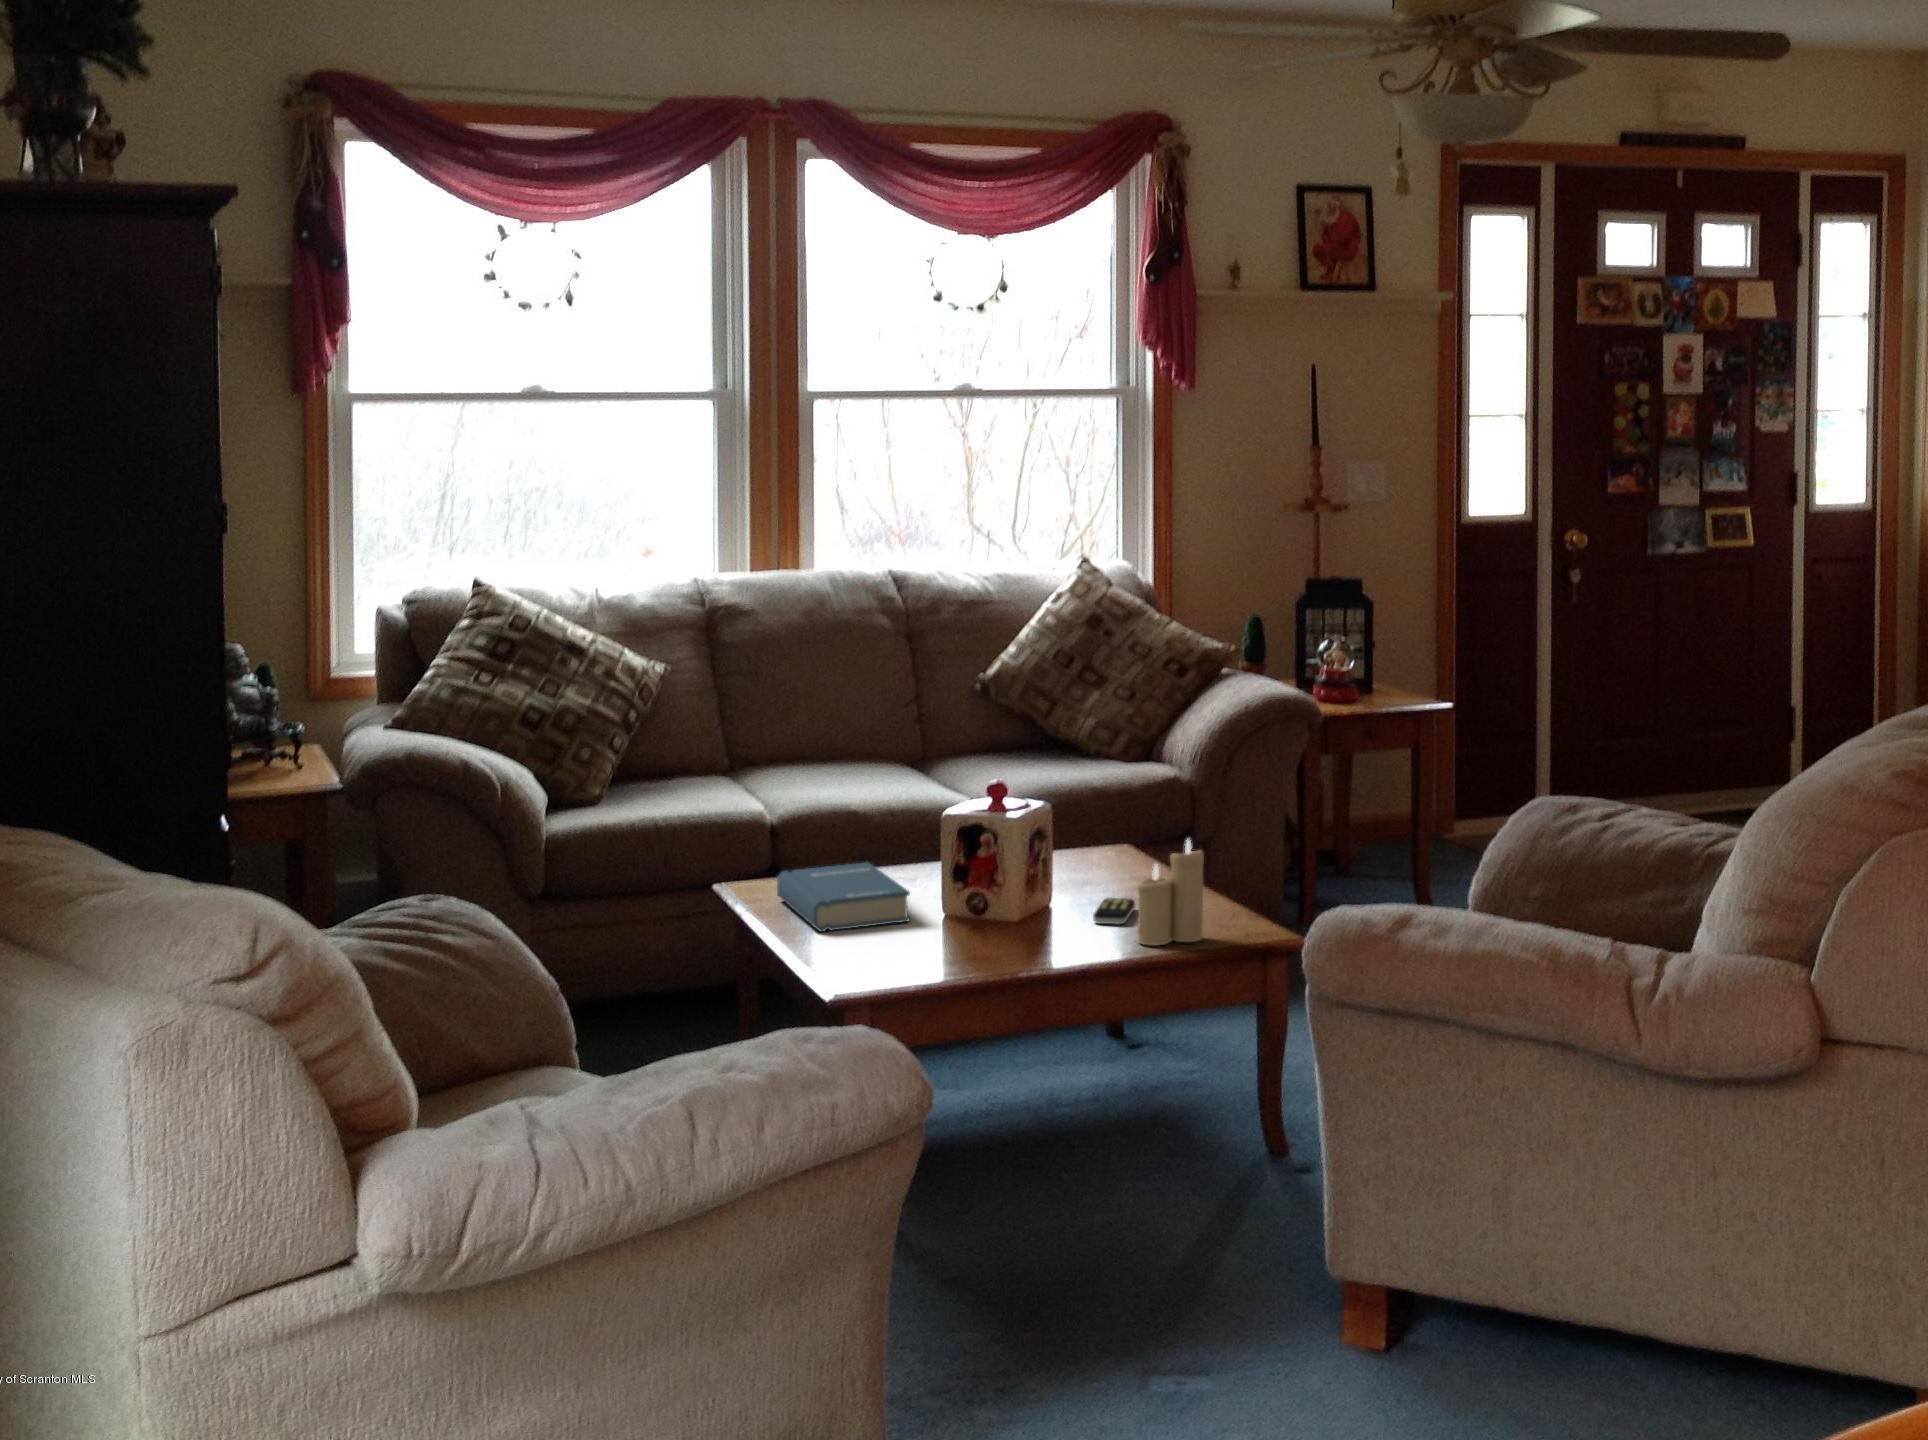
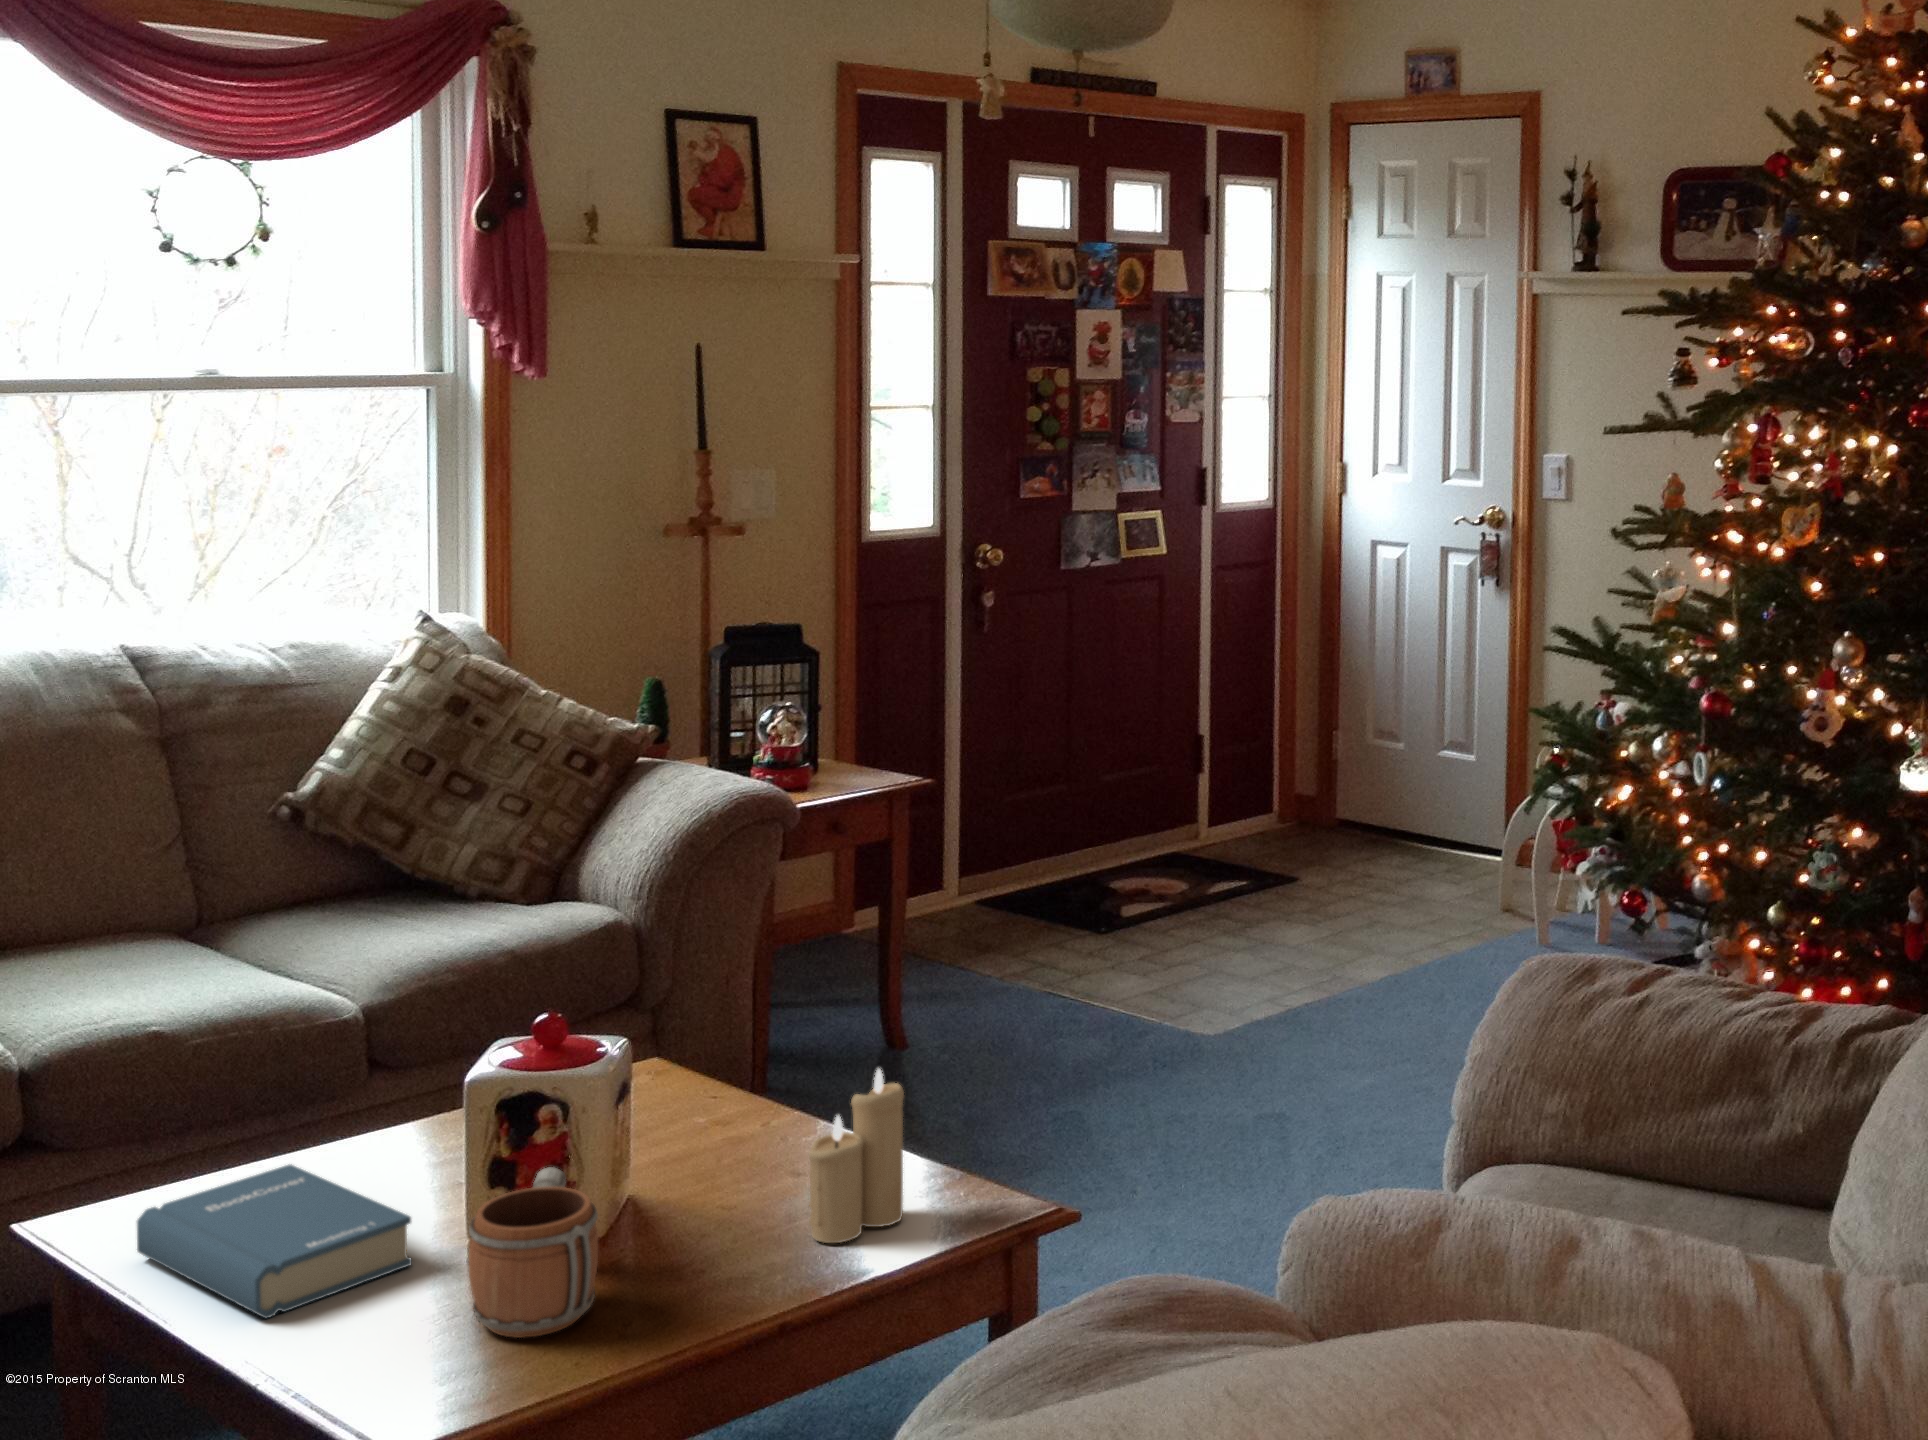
mug: none [916,868,991,959] -> present [469,1167,598,1338]
remote control: present [1093,897,1135,924] -> none [703,1157,764,1212]

